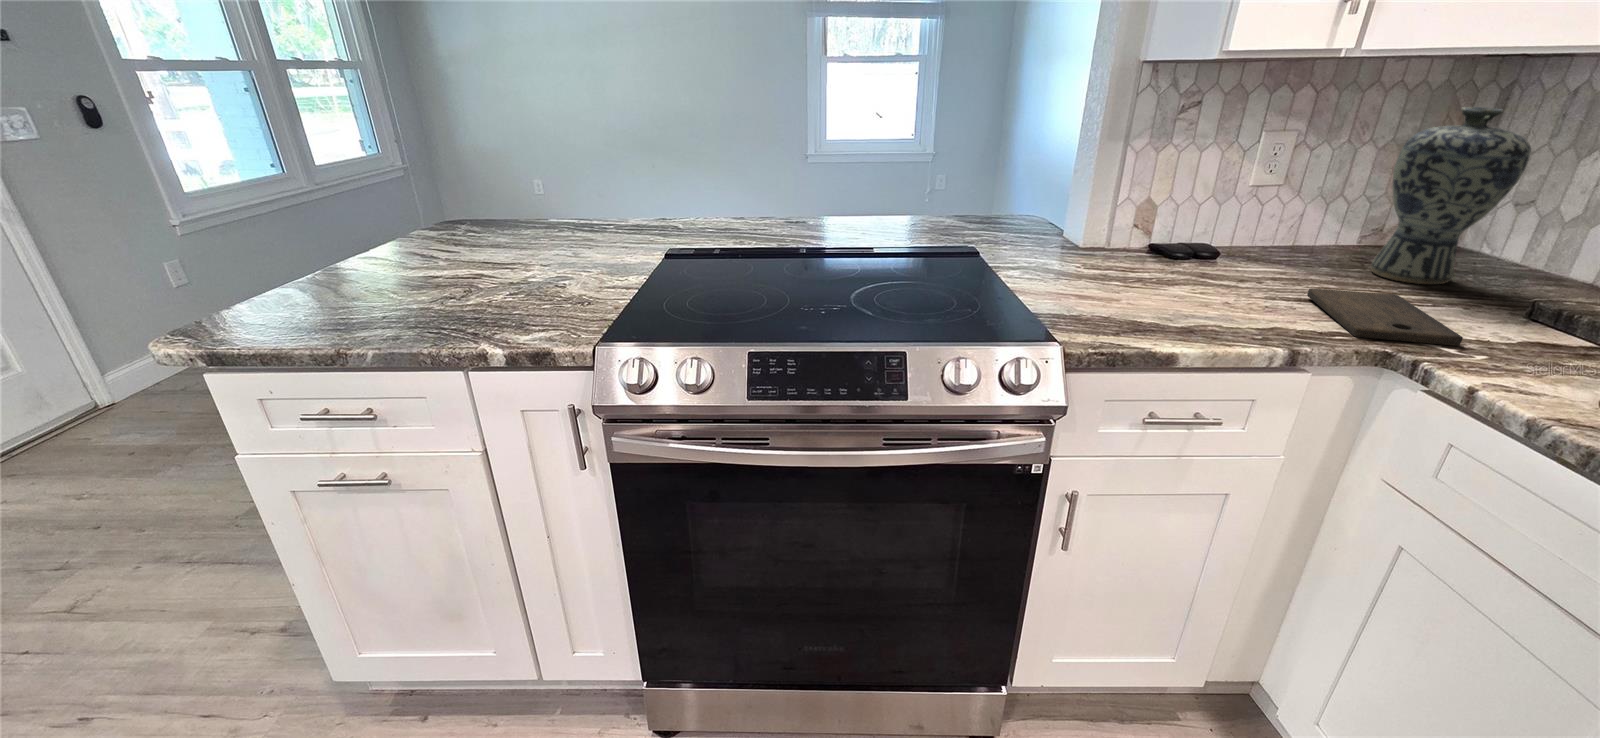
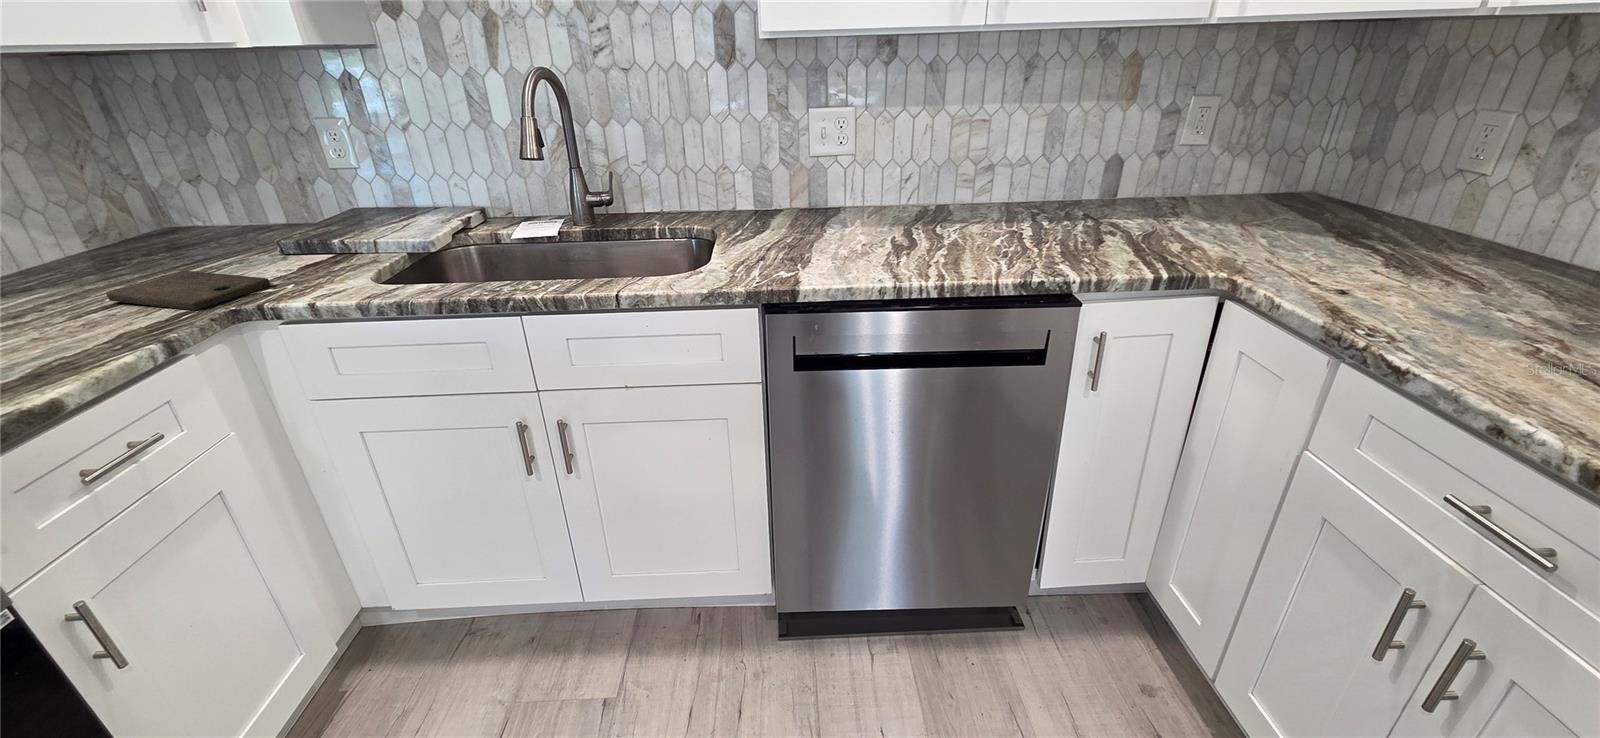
vase: present [1371,107,1531,284] -> none [60,100,205,265]

